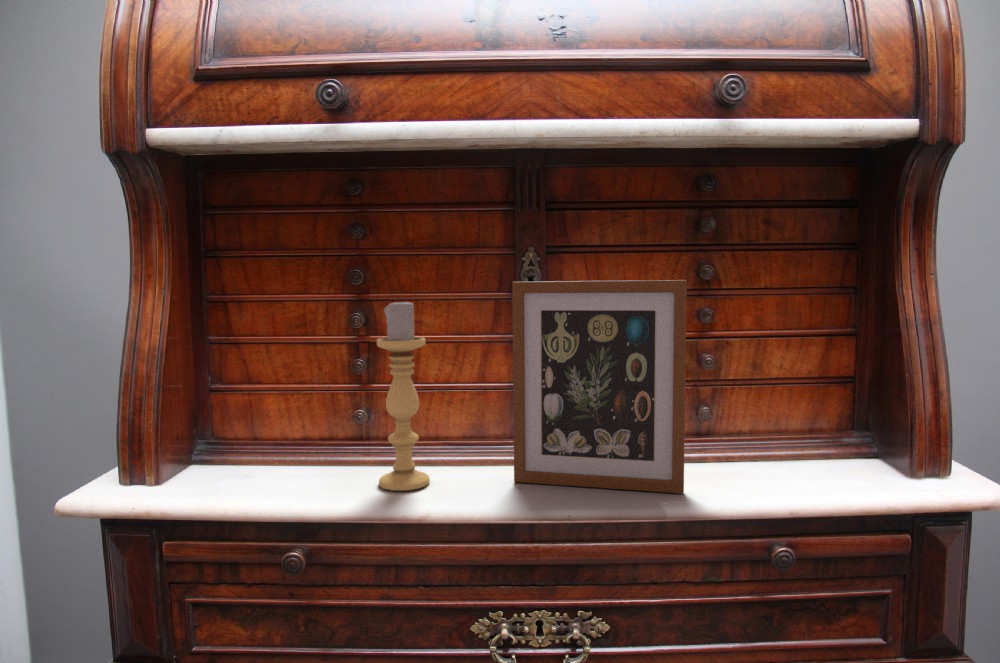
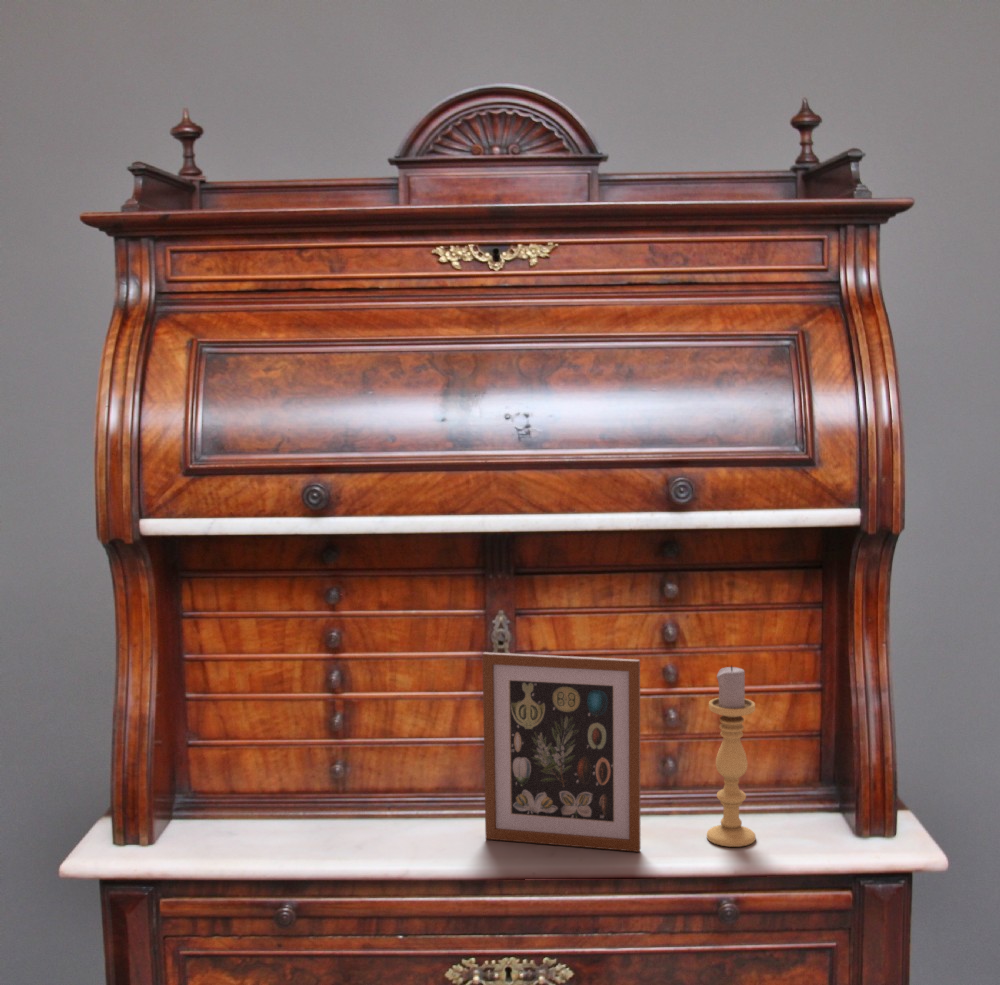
candle holder: present [377,299,430,491] -> present [707,666,756,847]

